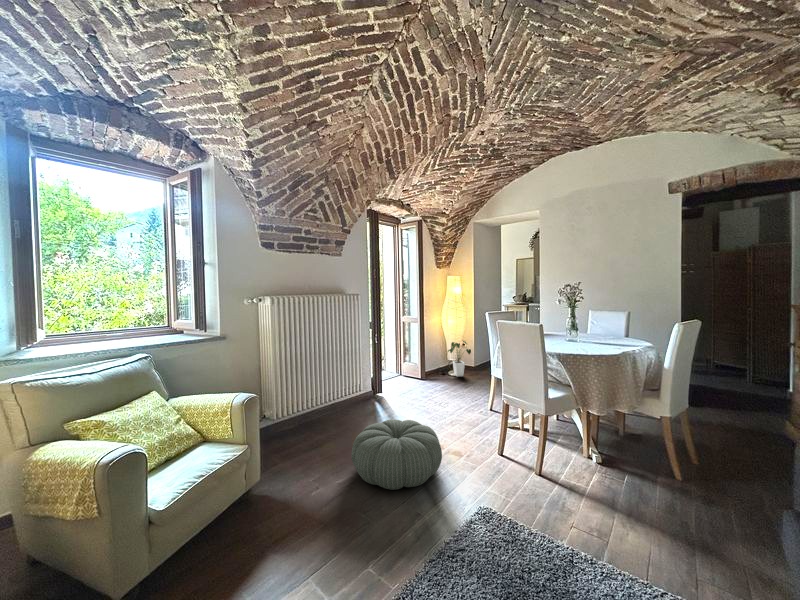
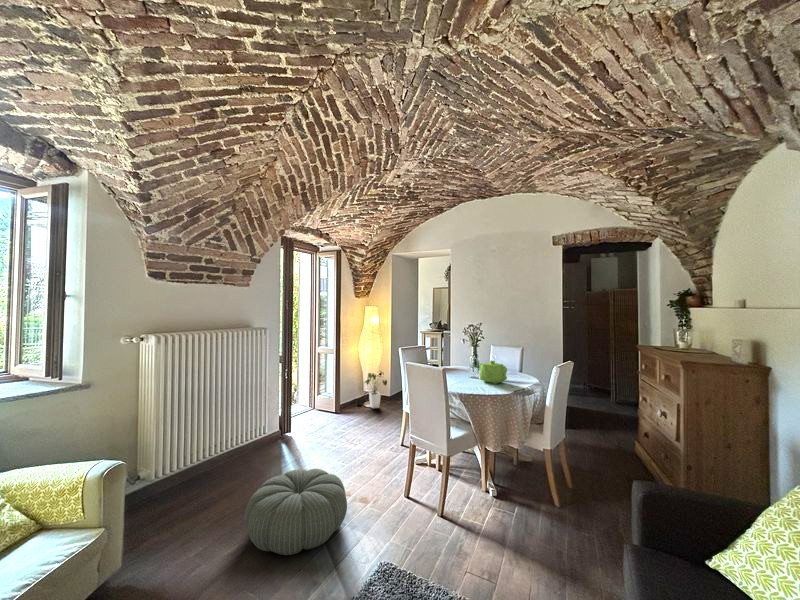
teapot: none [577,322,612,347] -> present [479,361,507,384]

